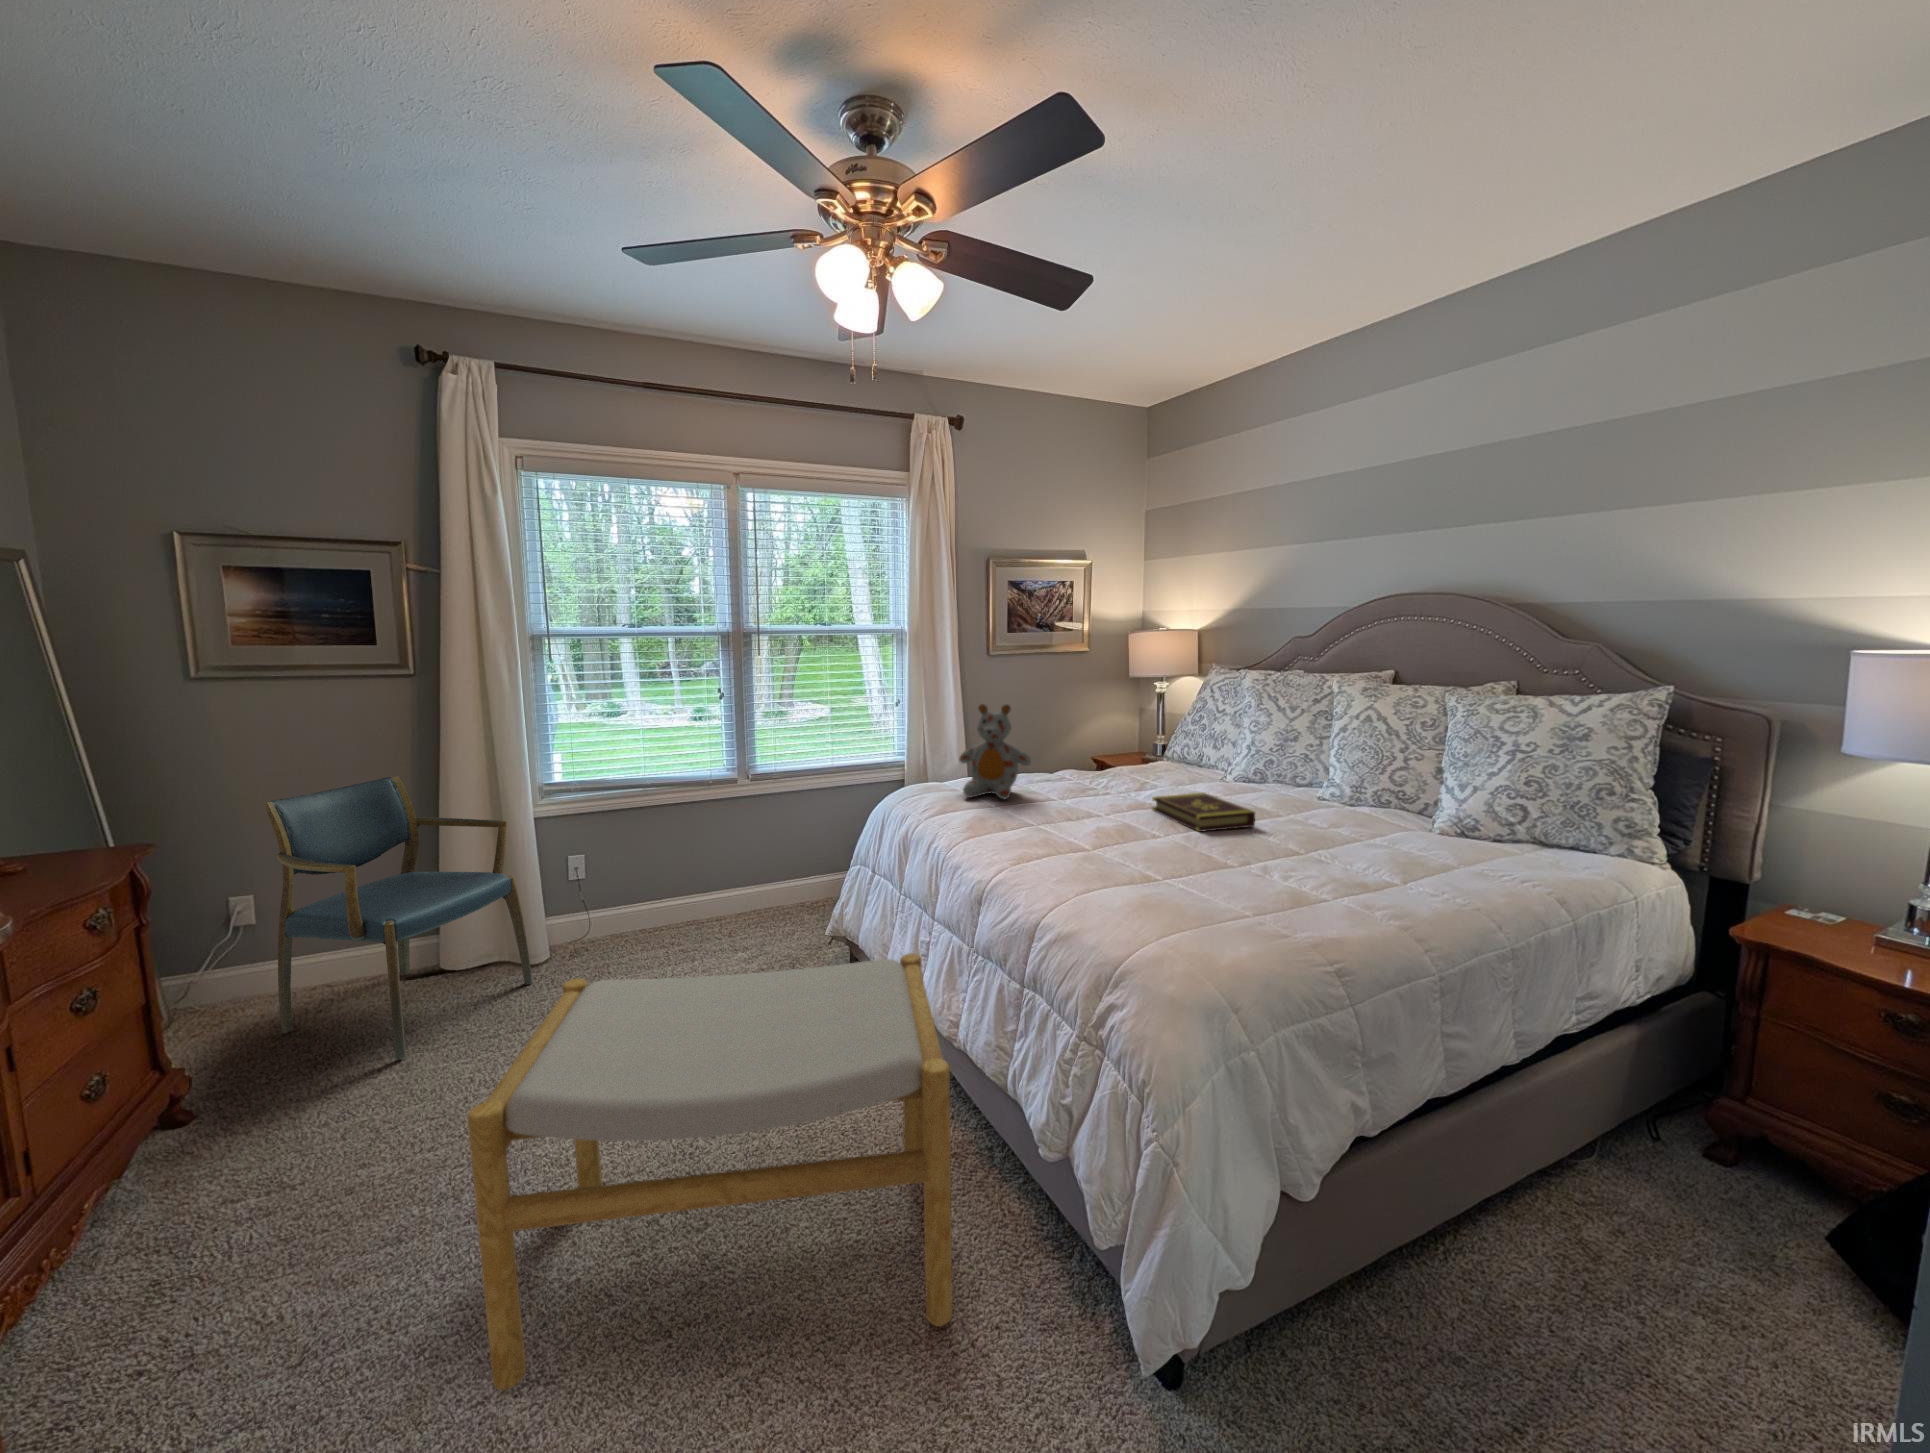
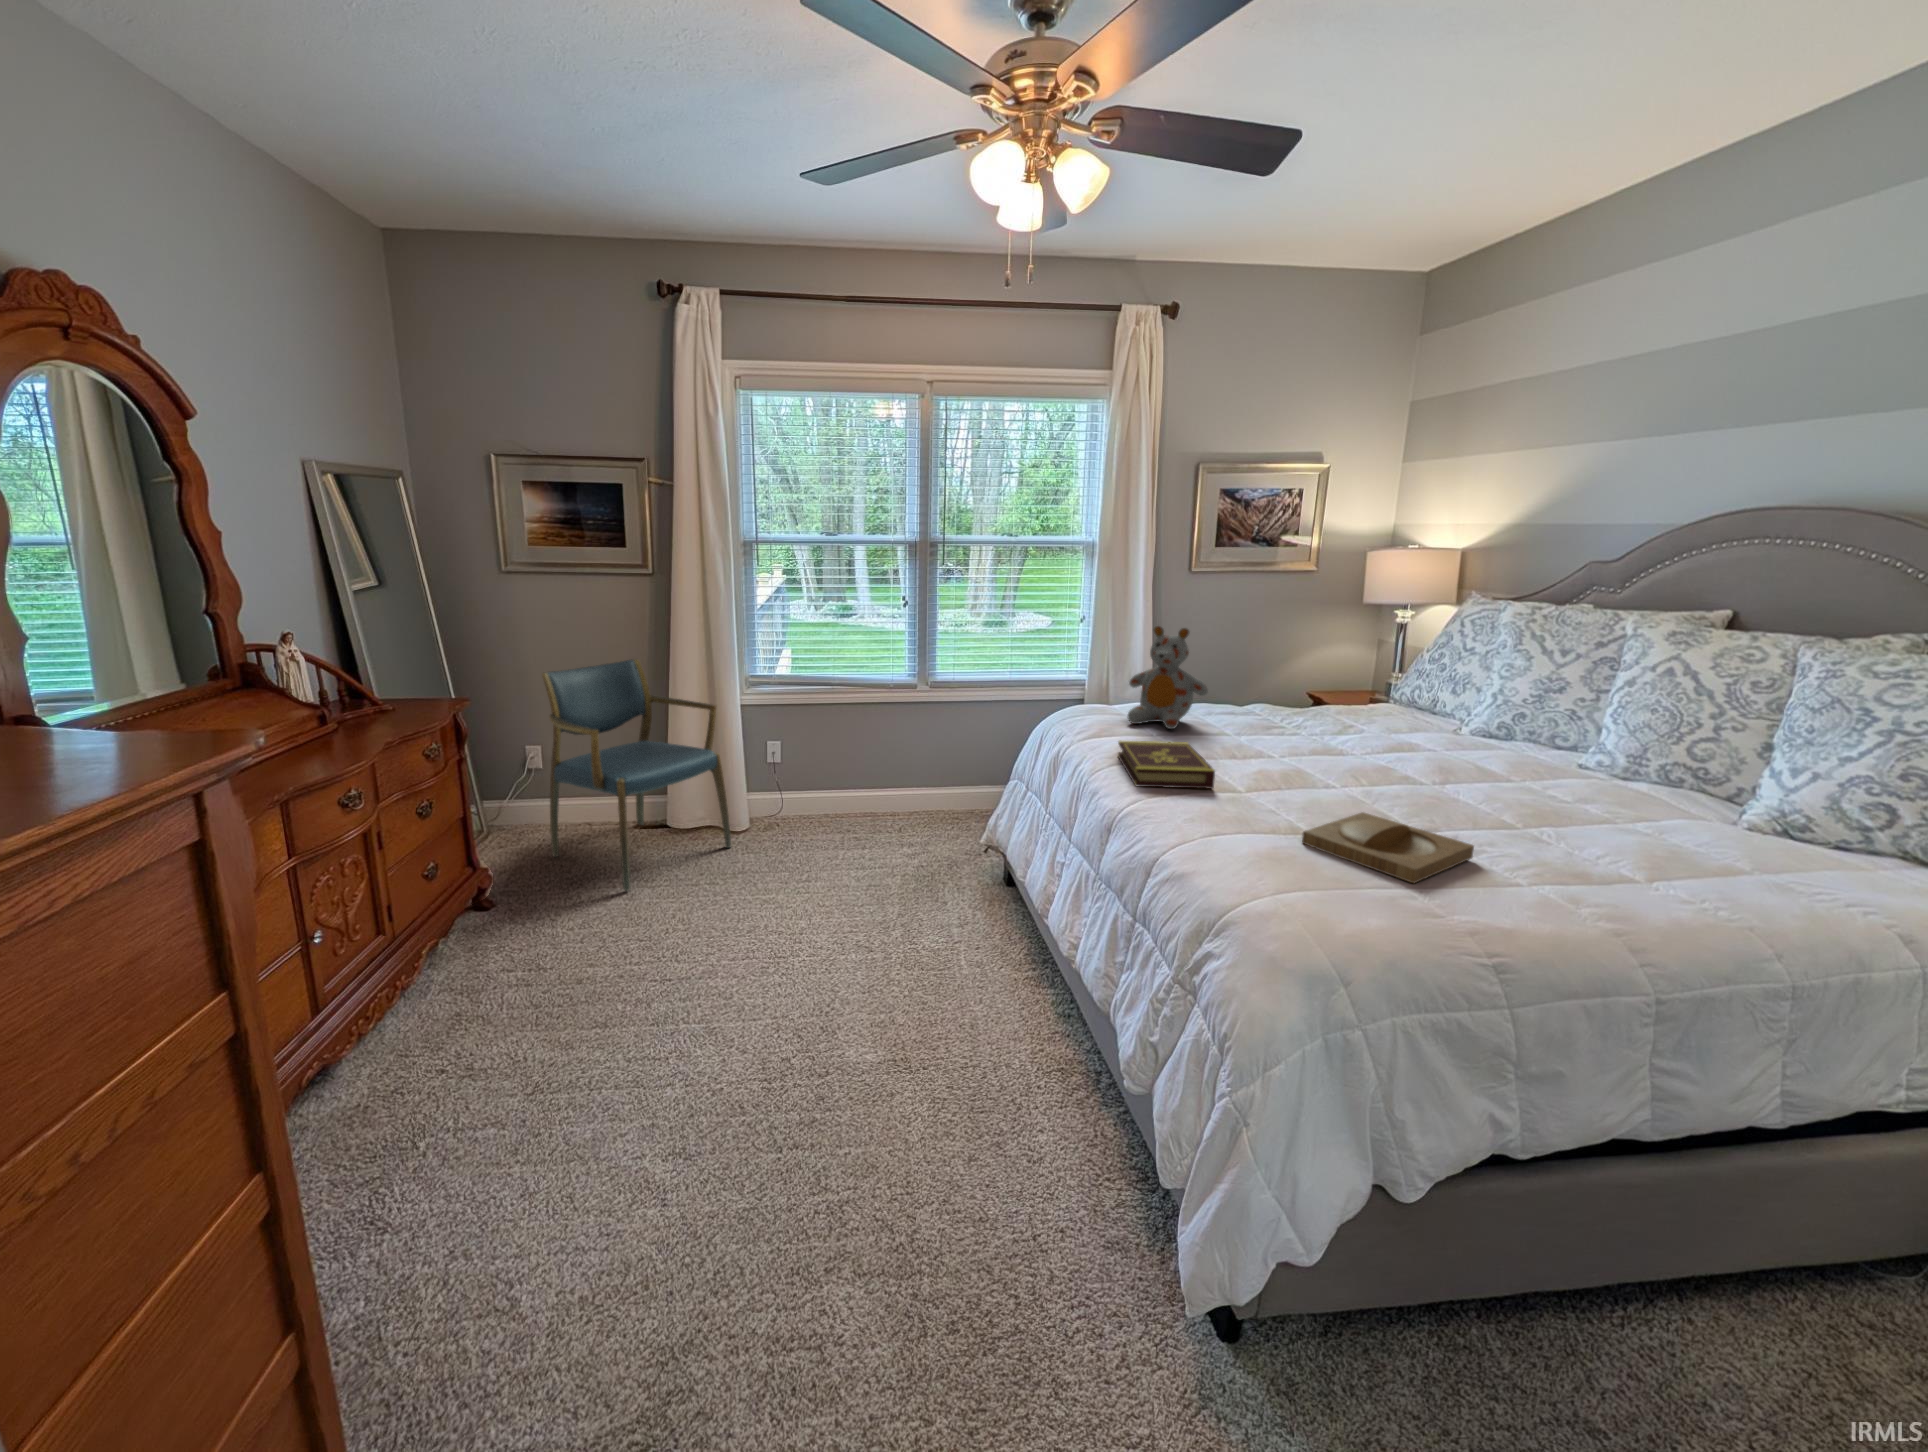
book: present [1152,793,1255,832] -> present [1118,740,1215,789]
tray: none [1159,855,1289,912] -> present [1302,812,1474,883]
footstool: present [468,953,953,1391] -> none [632,845,1040,1215]

